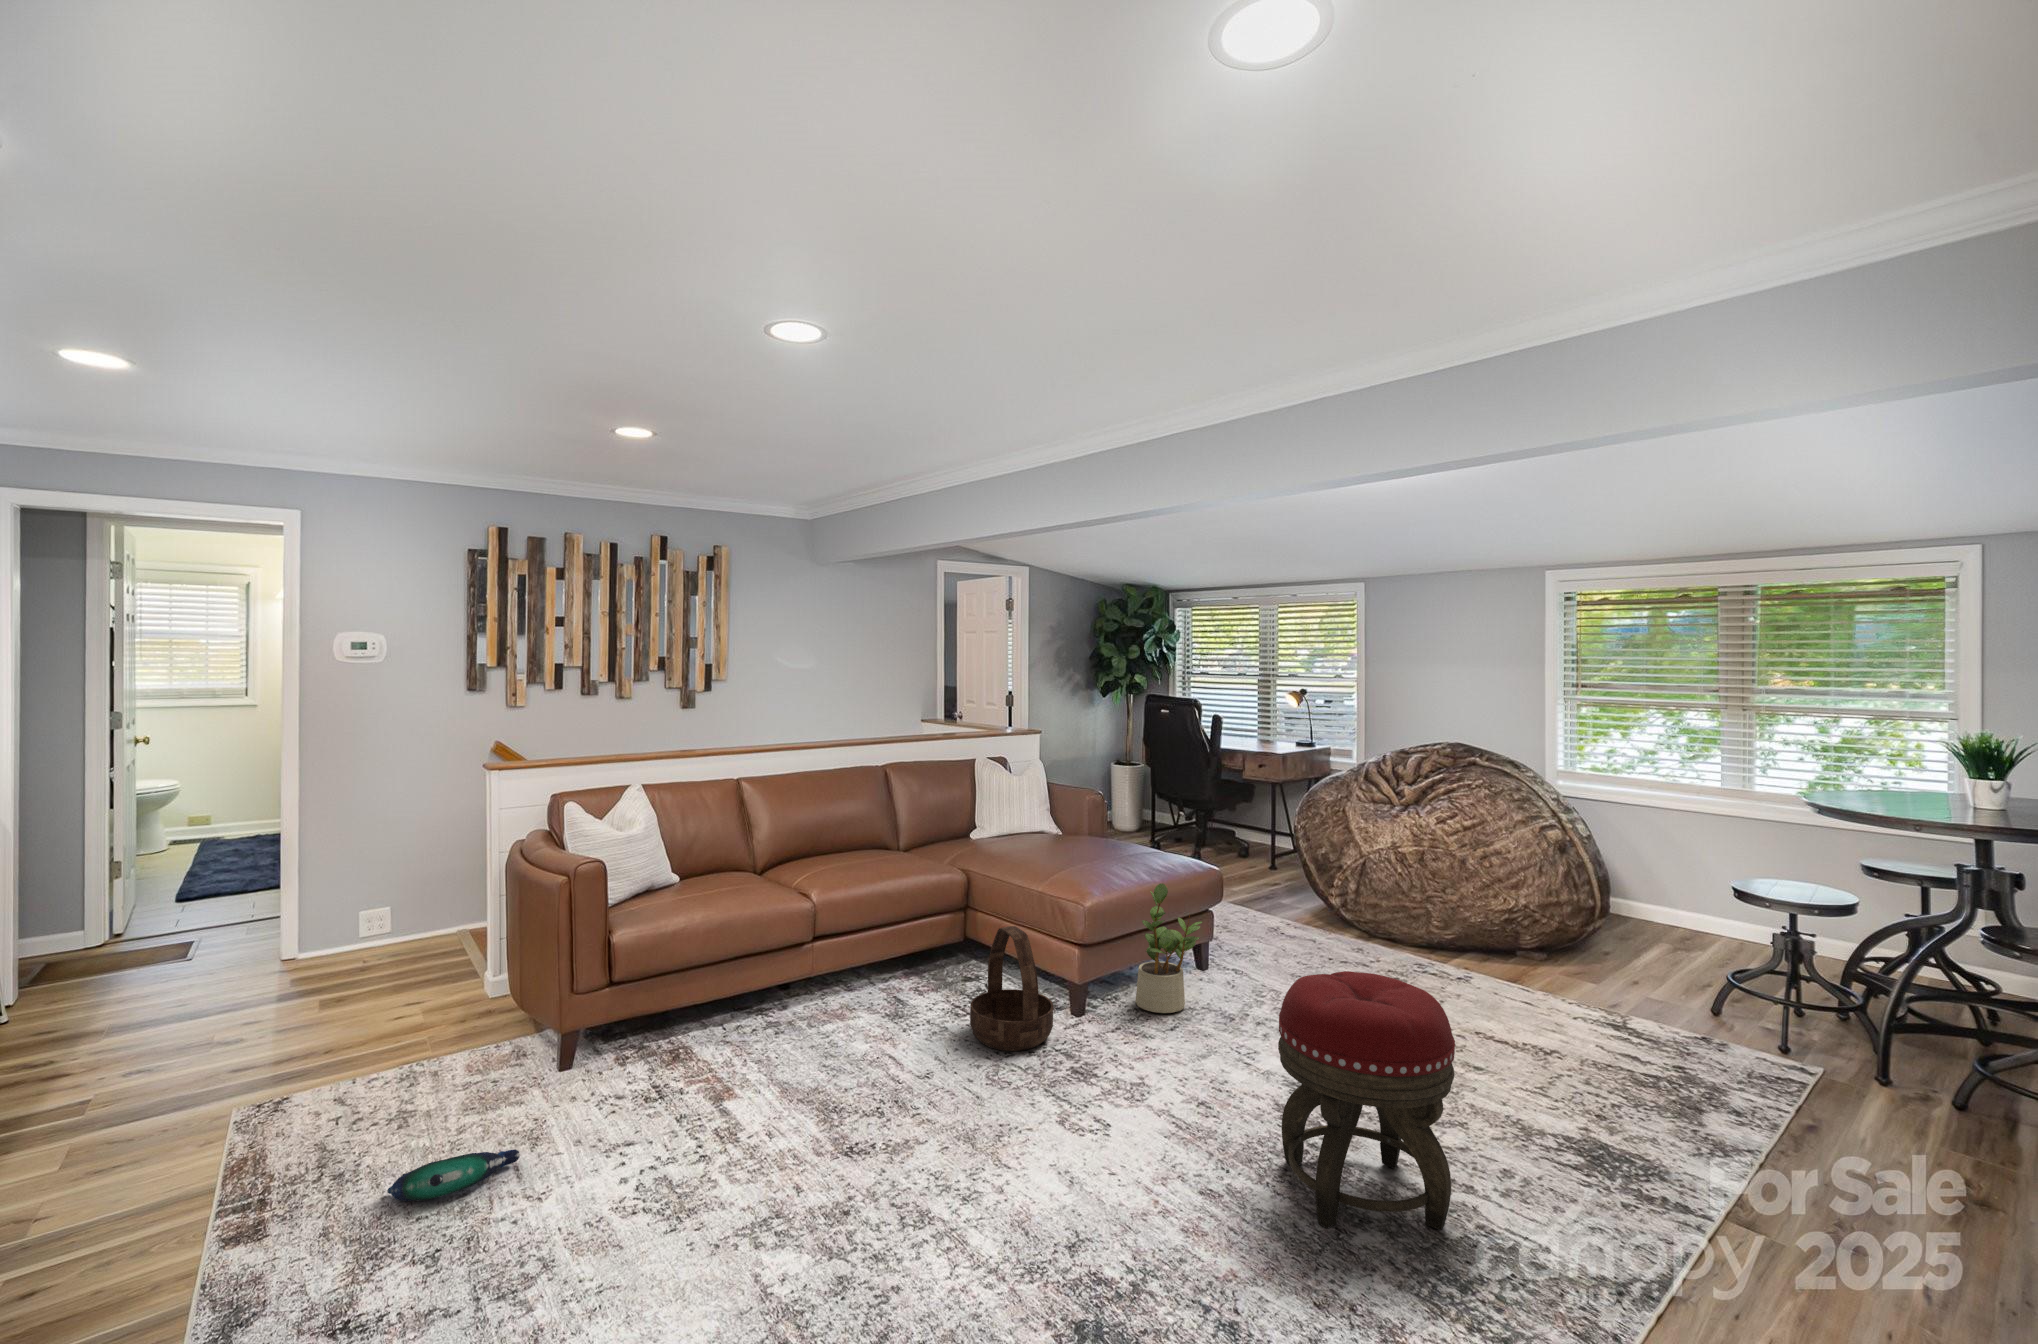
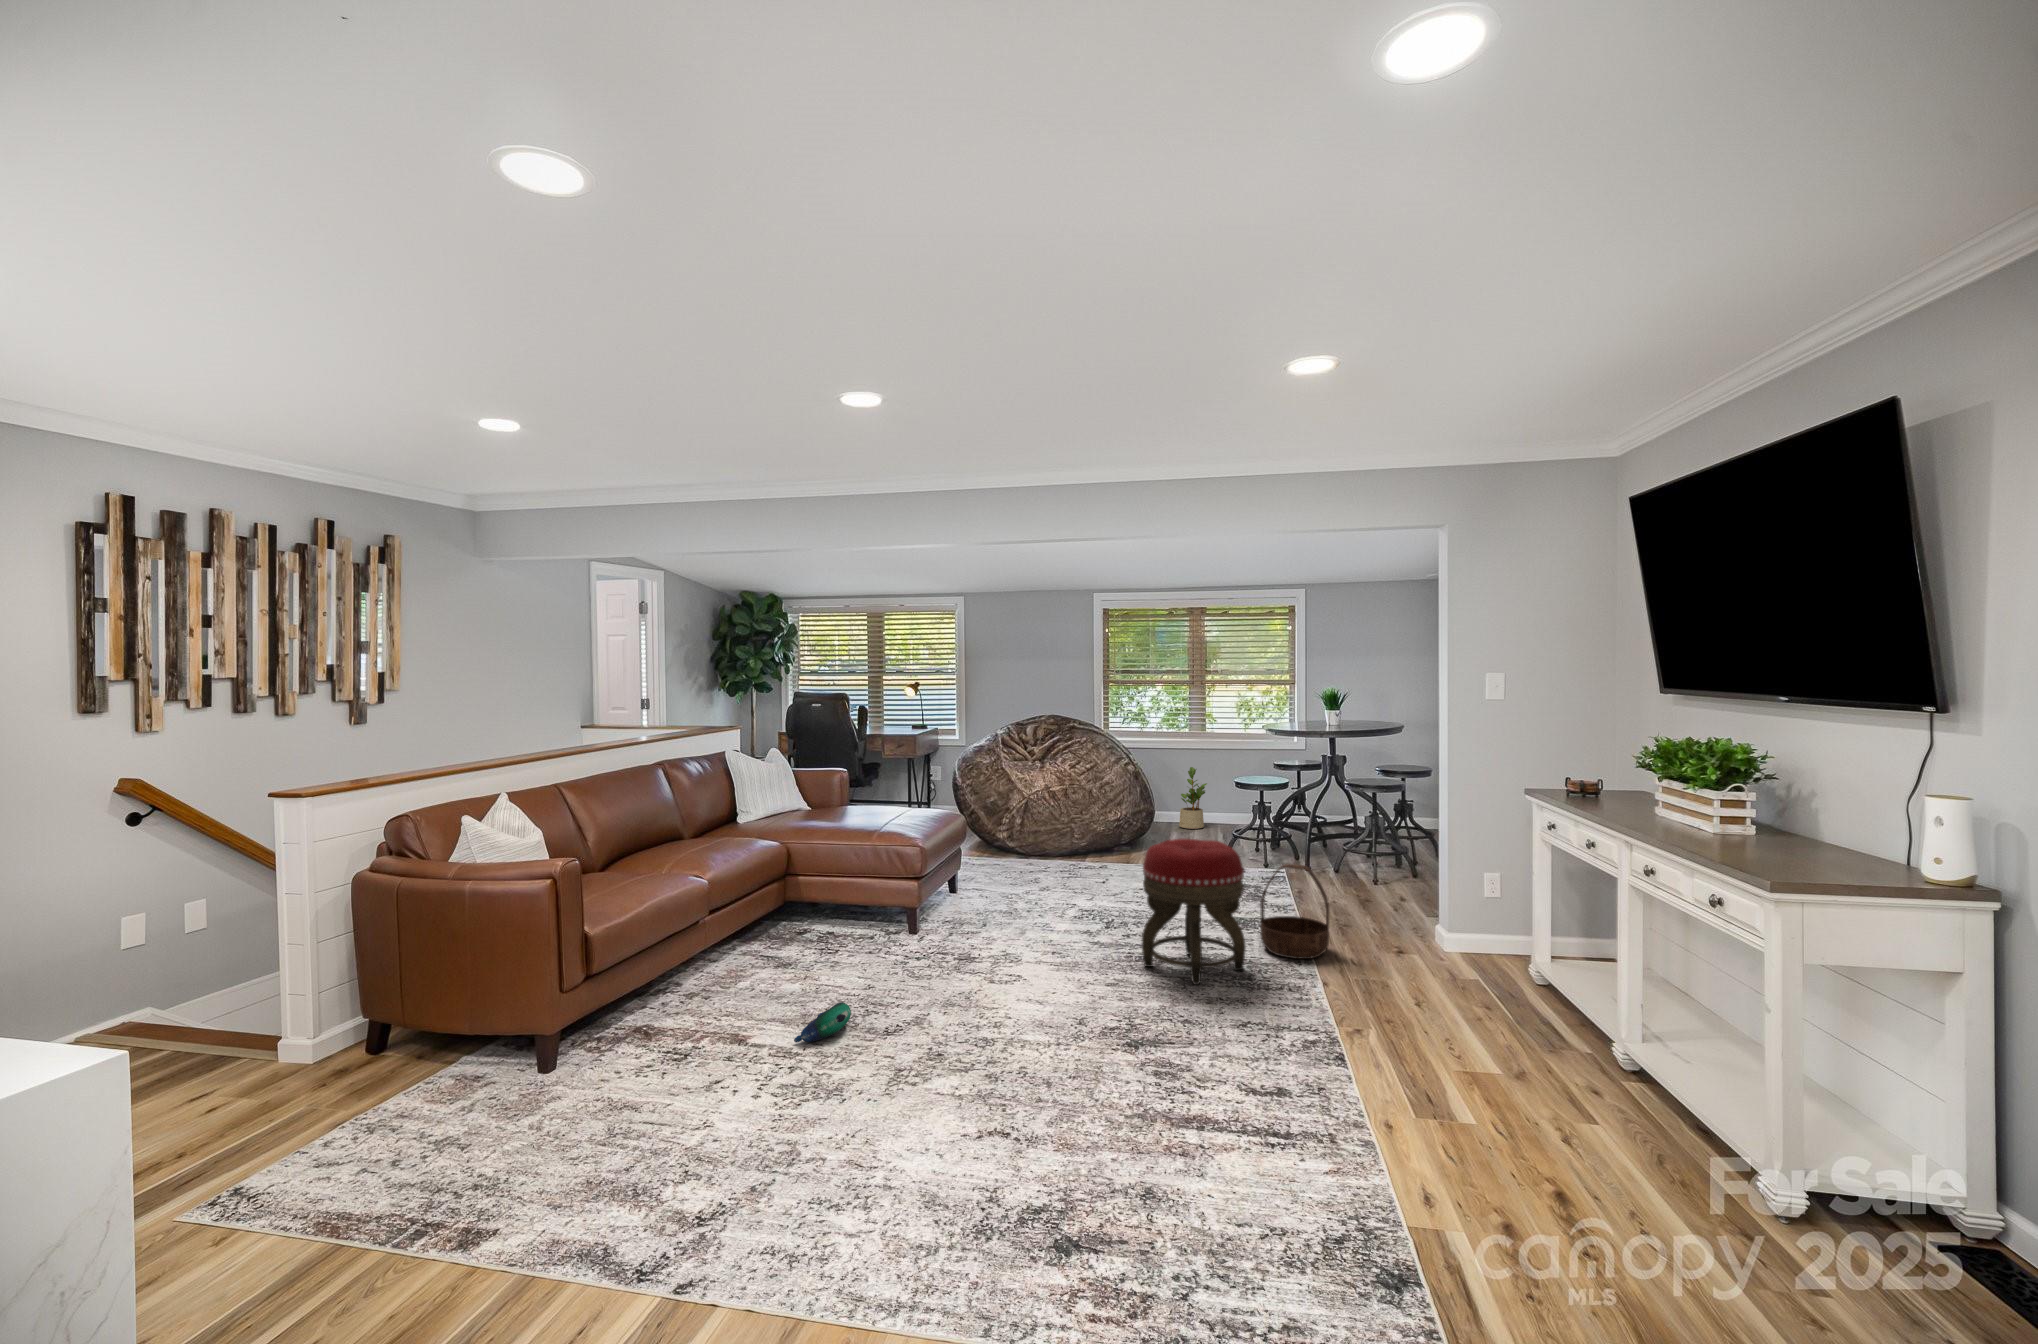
potted plant: present [1136,884,1202,1013] -> present [1179,767,1207,829]
basket: present [970,926,1053,1051] -> present [1260,864,1329,959]
plush toy: present [387,1149,520,1202] -> present [794,1002,851,1042]

